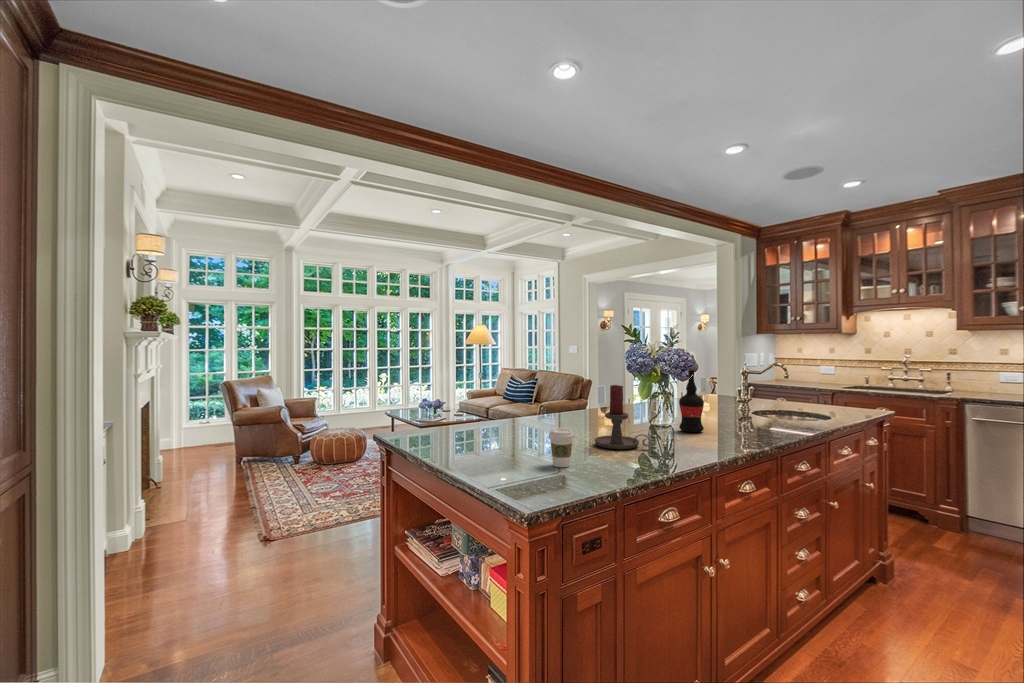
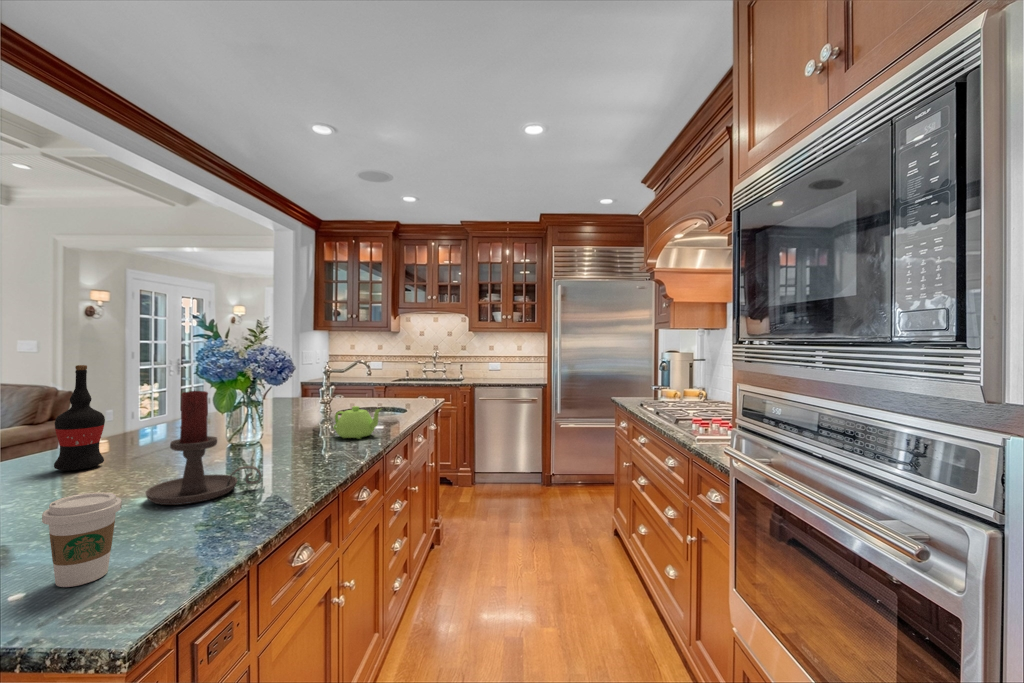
wine bottle: present [679,367,704,432] -> present [54,365,105,471]
teapot: none [725,407,764,434] -> present [333,406,381,439]

